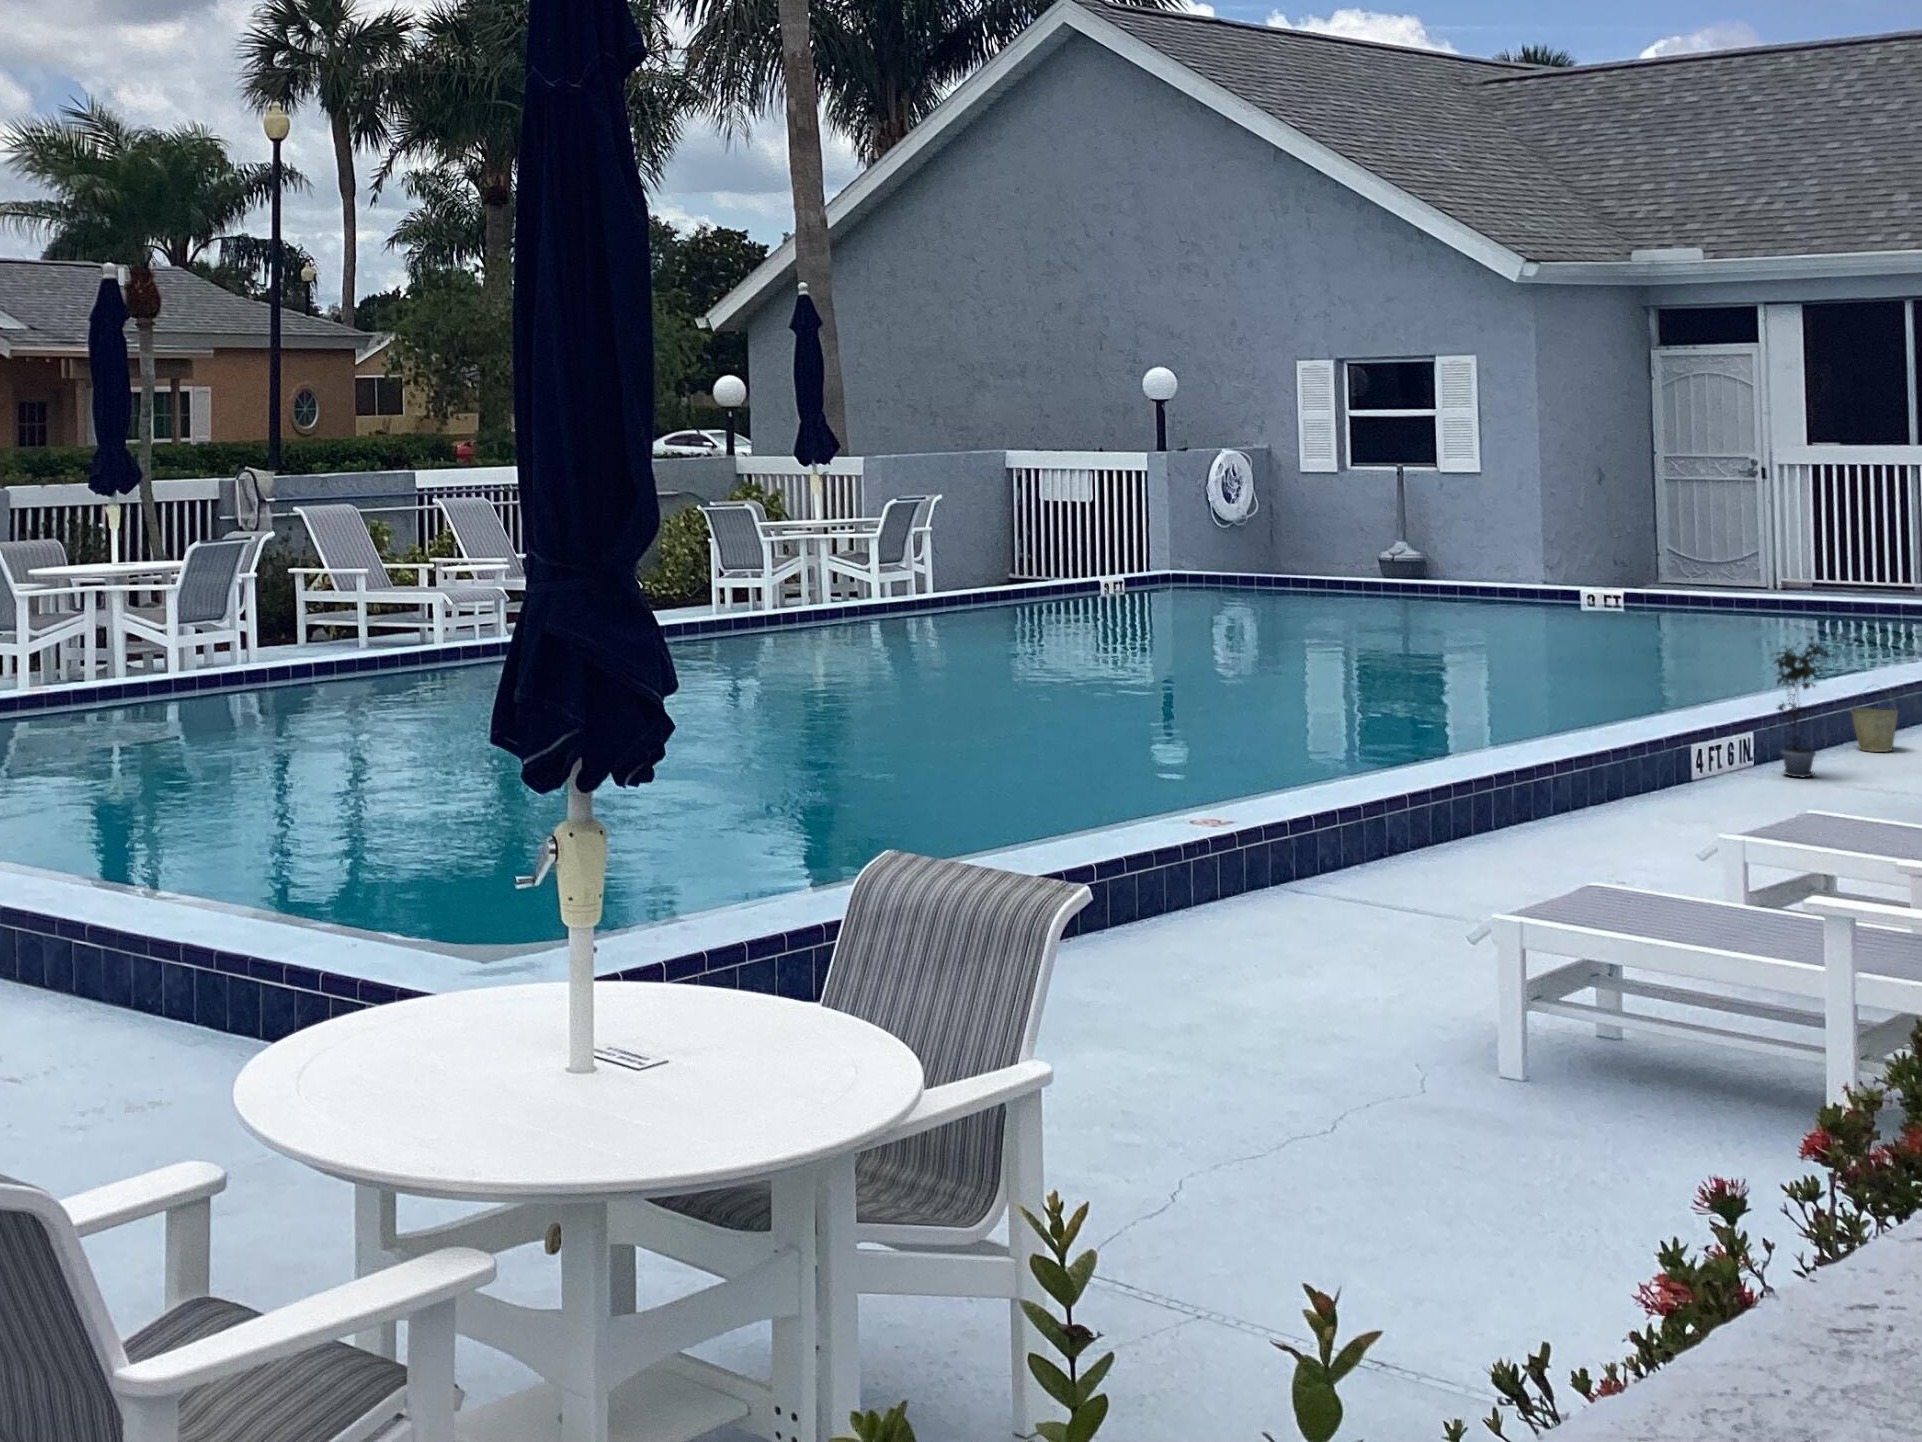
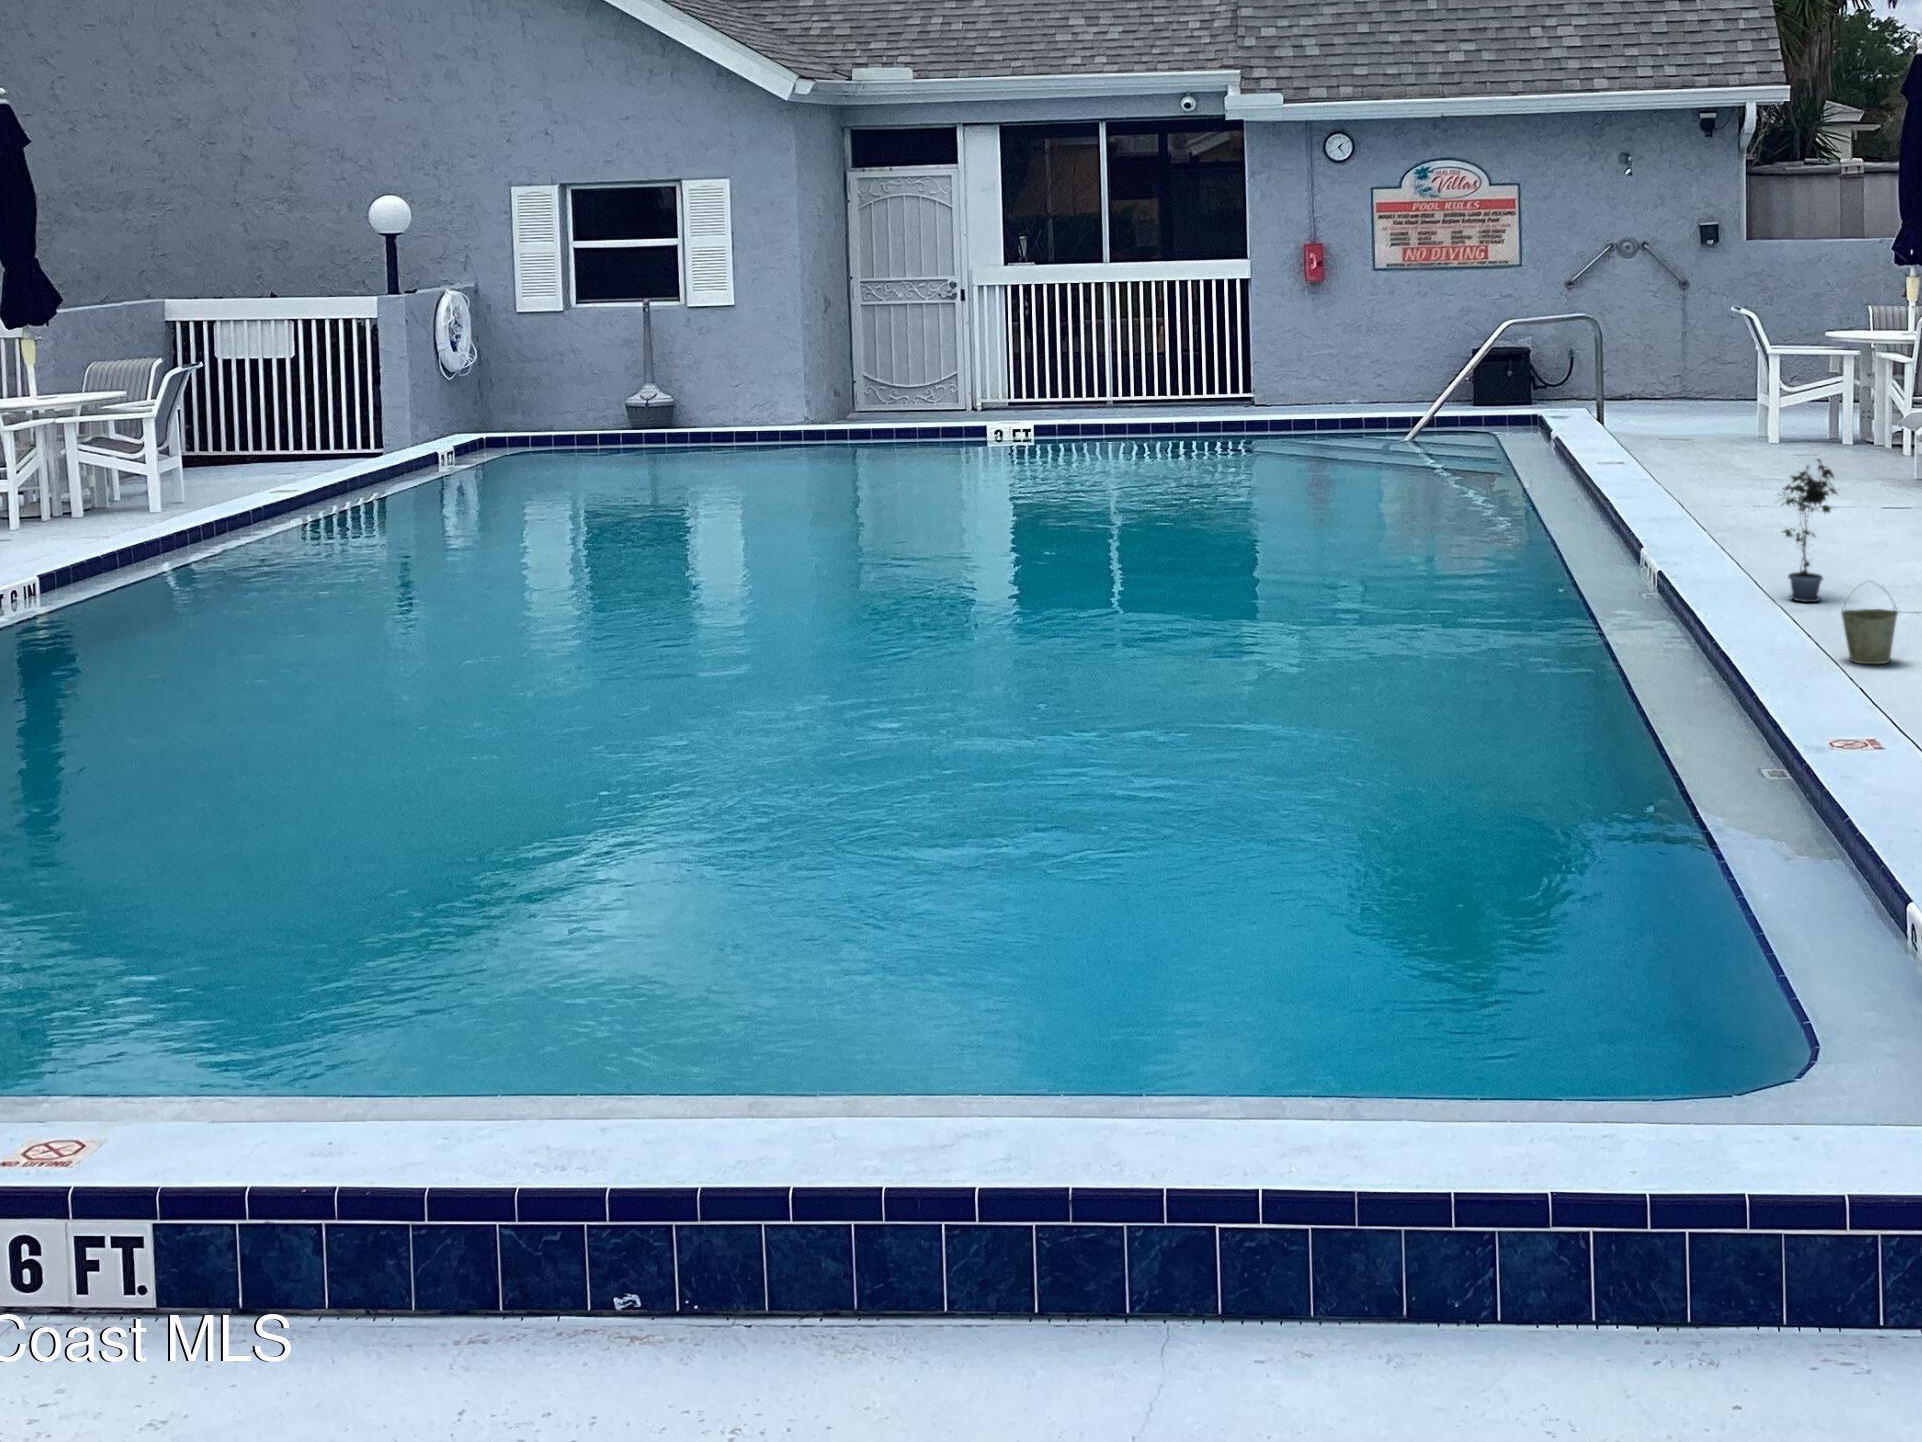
bucket: present [1851,687,1898,752] -> present [1841,585,1898,664]

